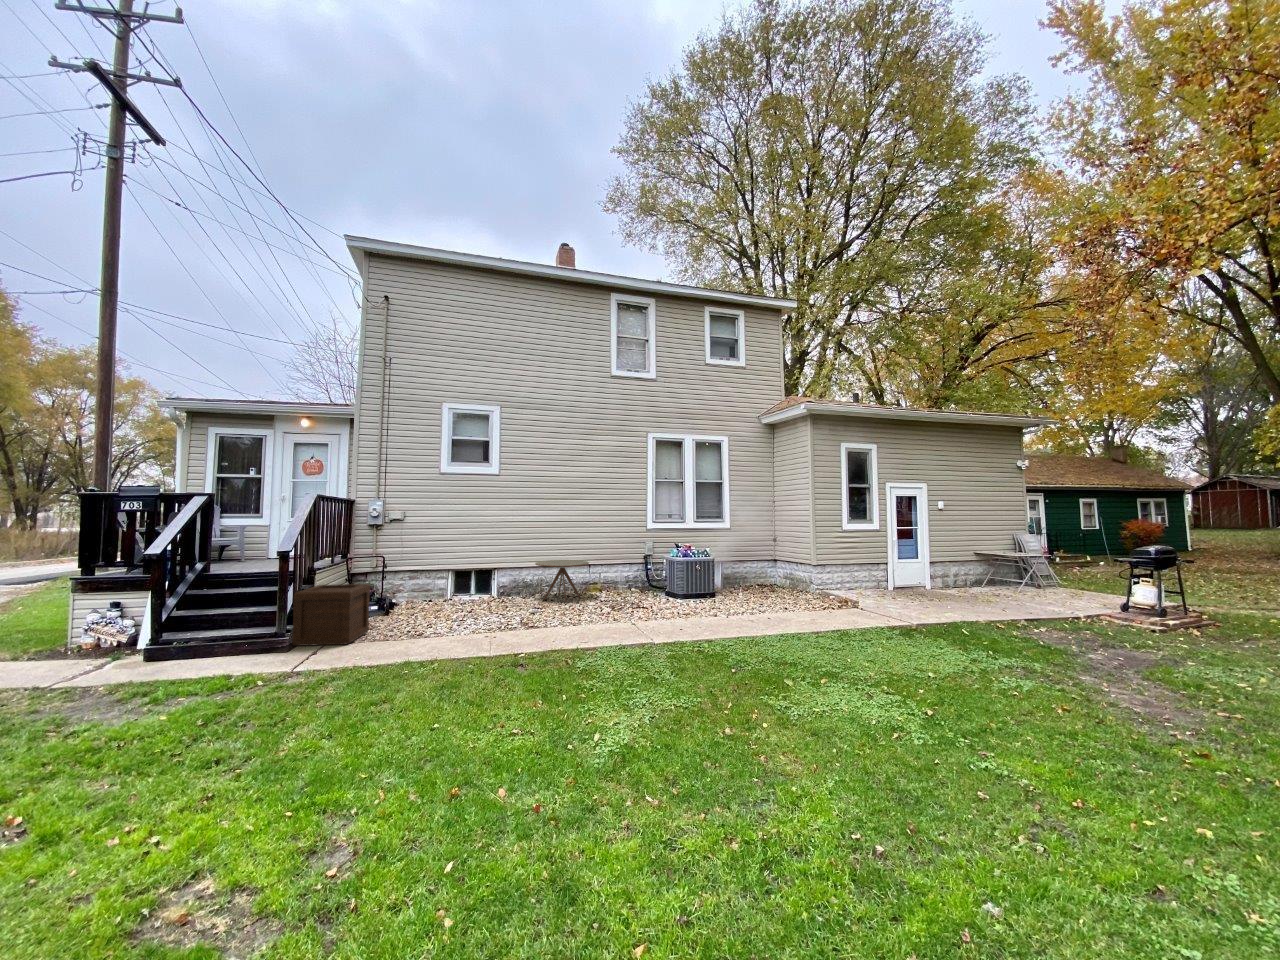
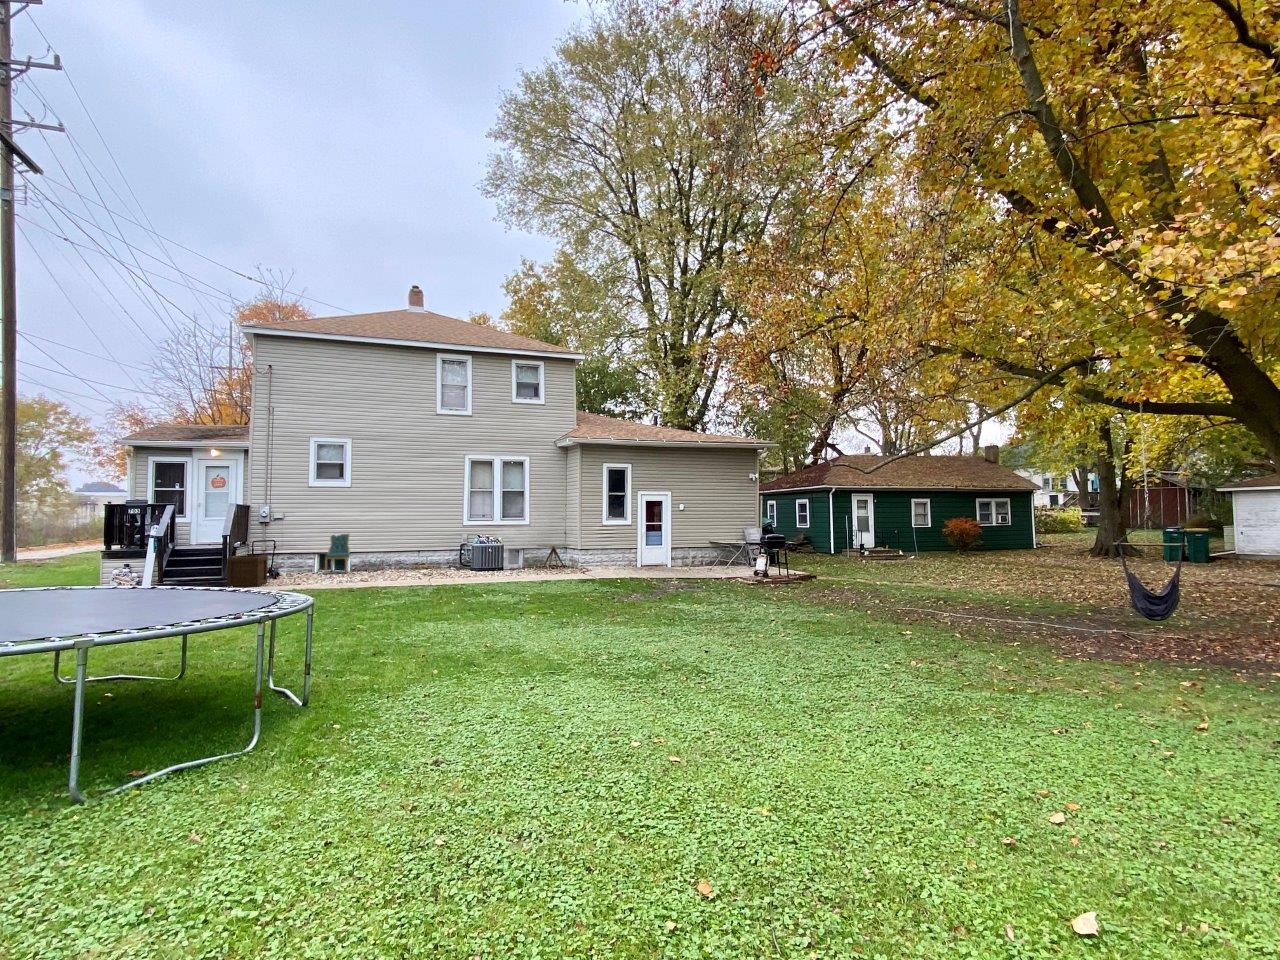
chair: none [461,542,496,604] -> present [325,534,350,574]
round table: present [535,560,589,602] -> present [536,544,570,569]

